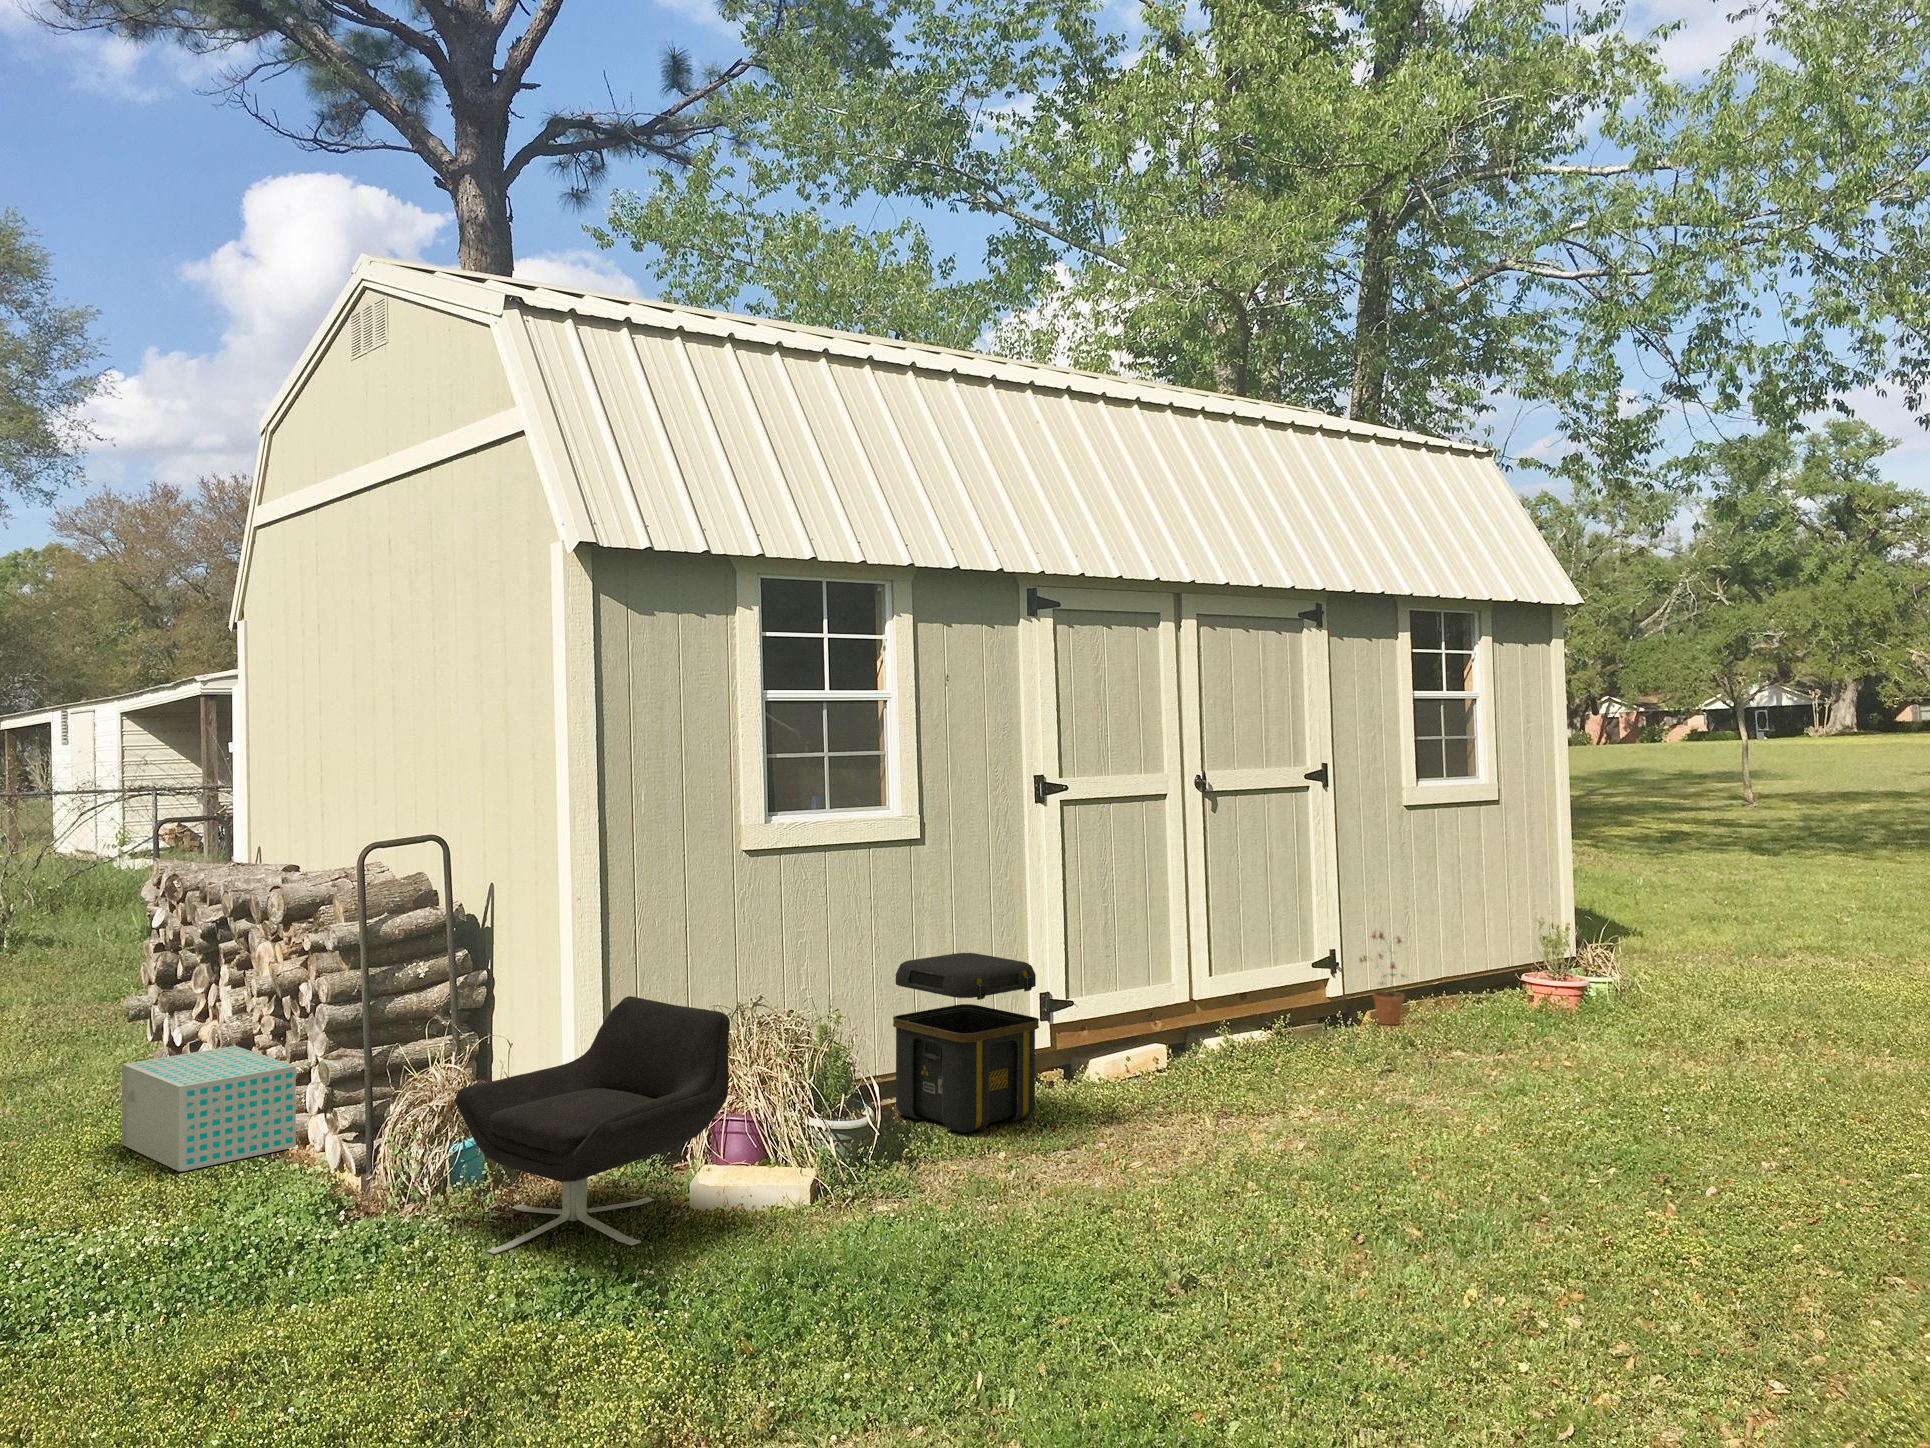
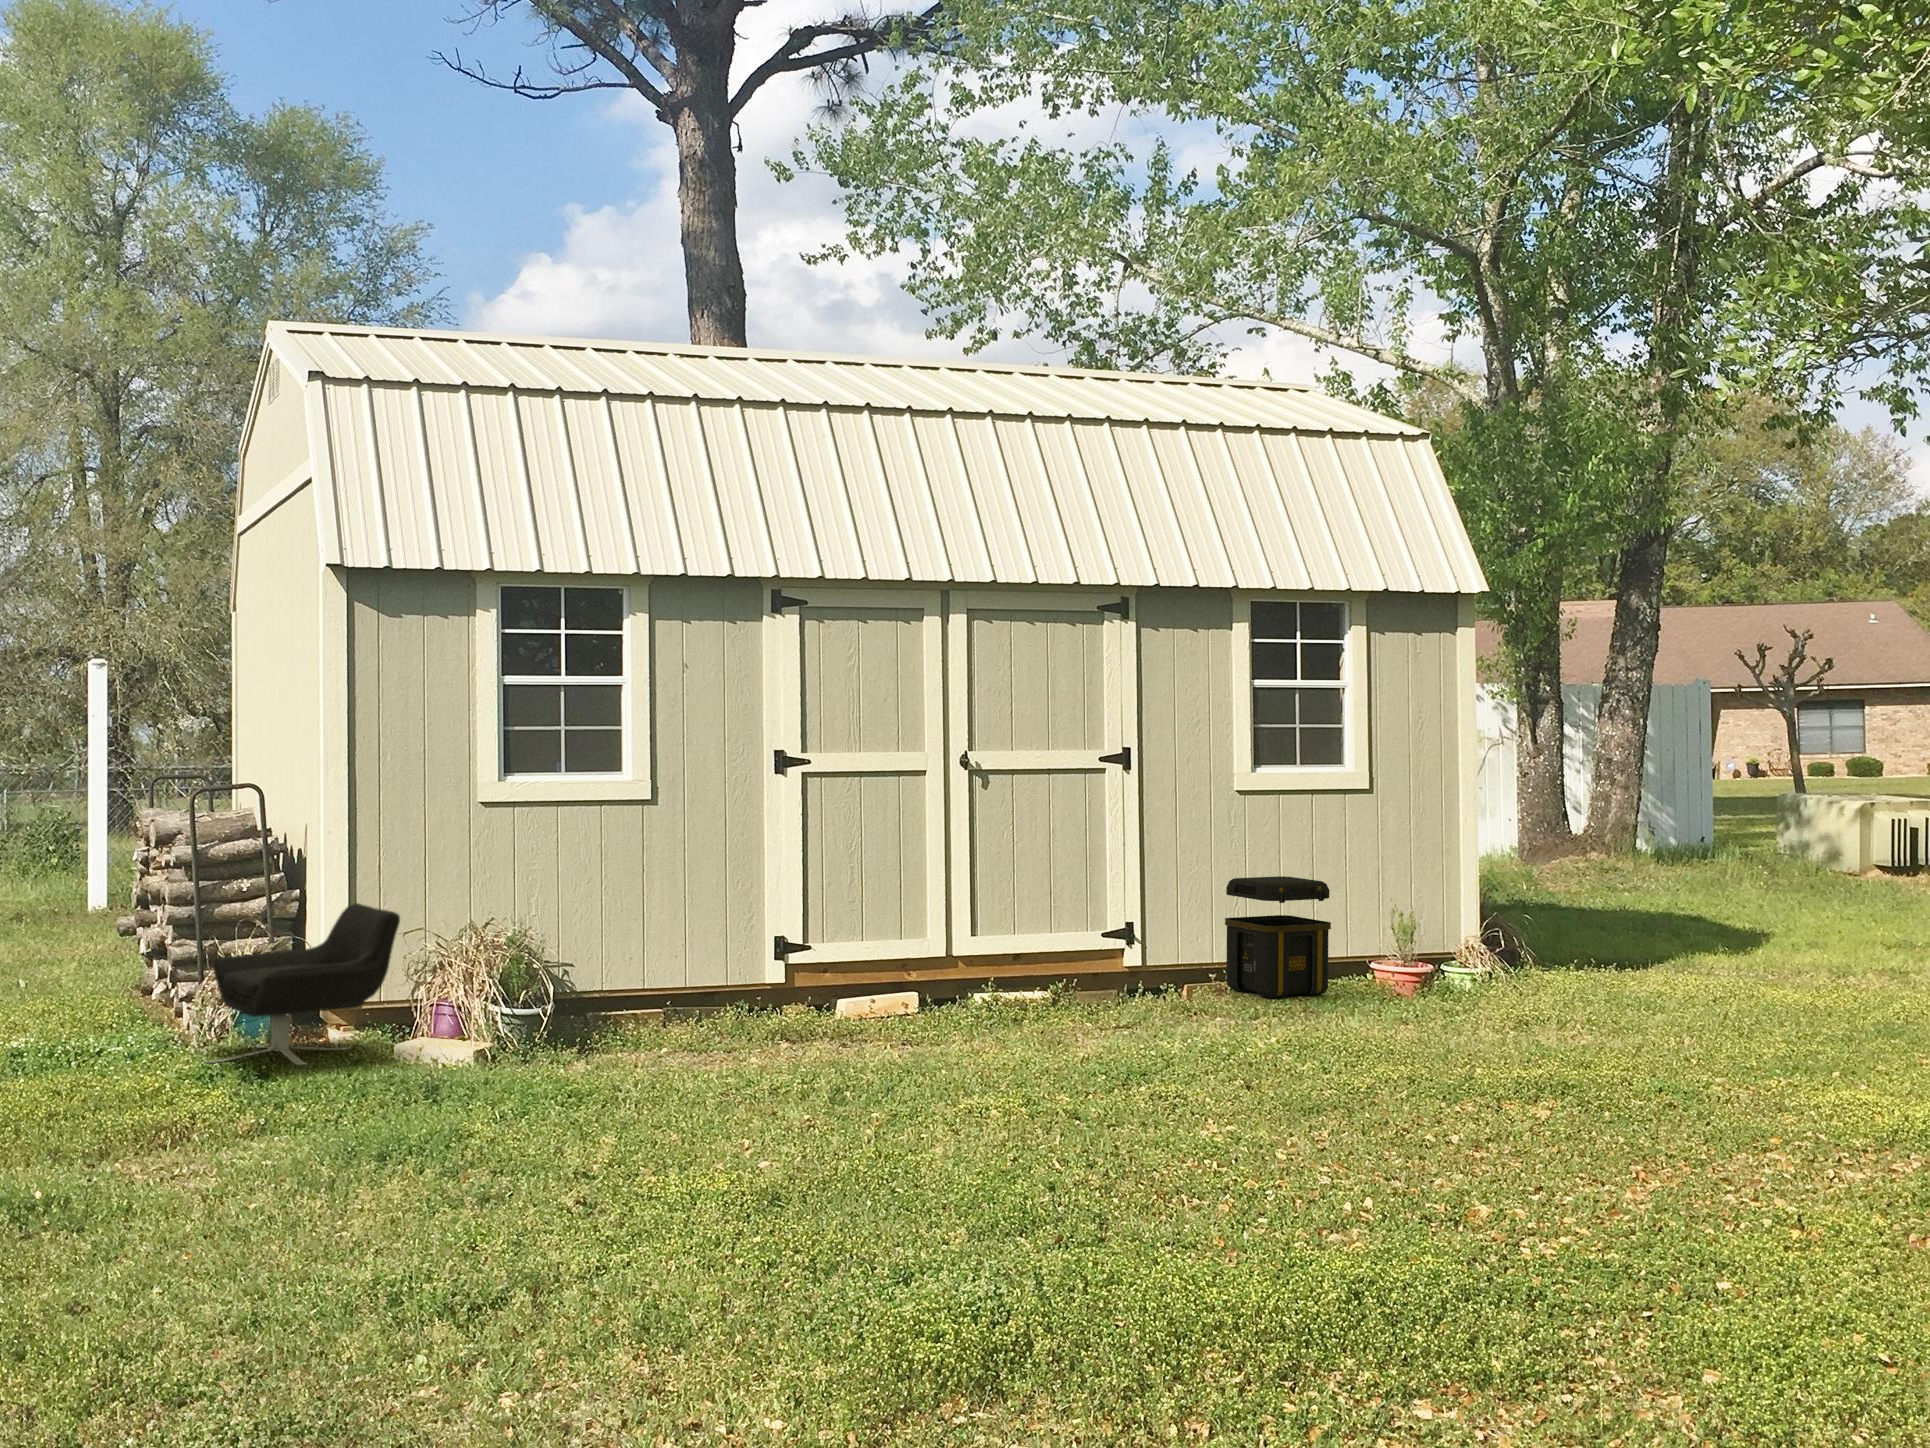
potted plant: present [1360,933,1405,1025] -> none [1155,908,1200,996]
toolbox: present [893,953,1039,1133] -> present [1225,876,1331,998]
storage box: present [122,1046,296,1171] -> none [55,942,165,1019]

